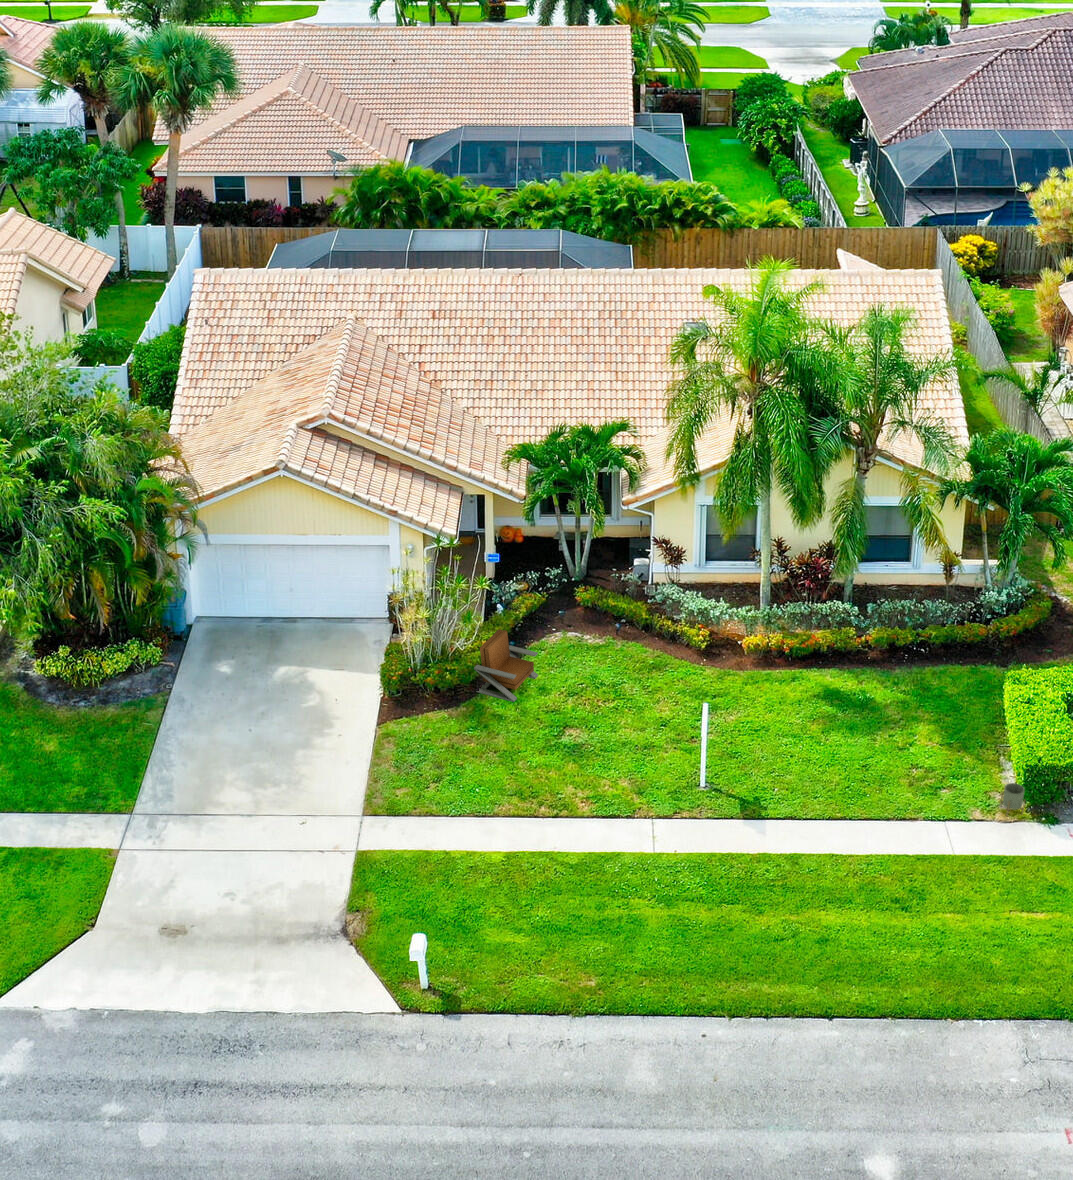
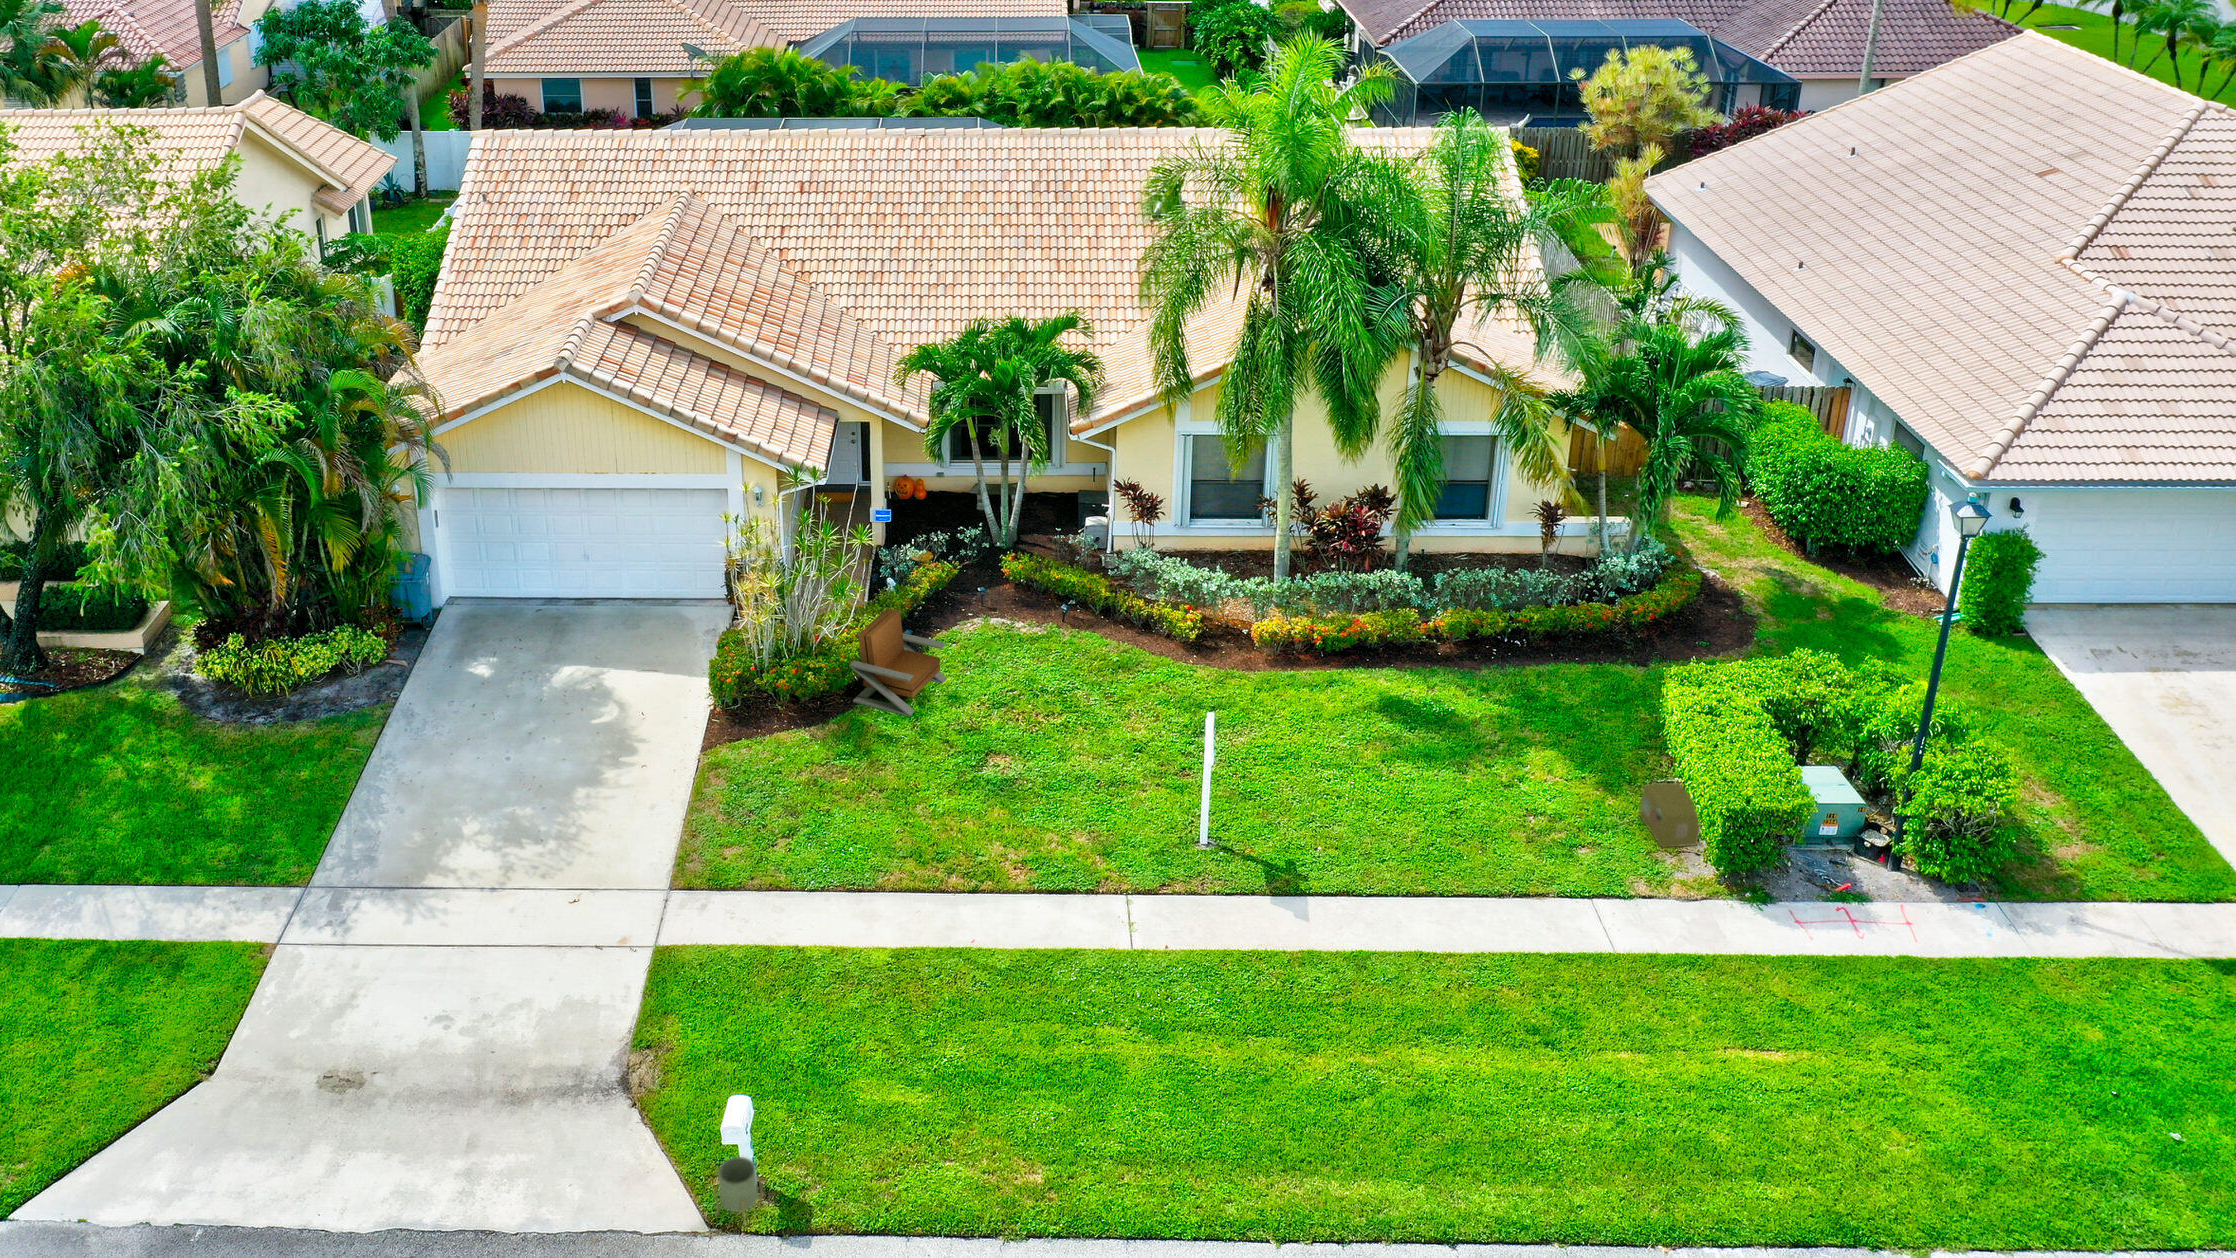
cardboard box: none [982,748,1018,789] -> present [1640,783,1700,847]
planter: present [1000,783,1025,816] -> present [714,1157,764,1226]

